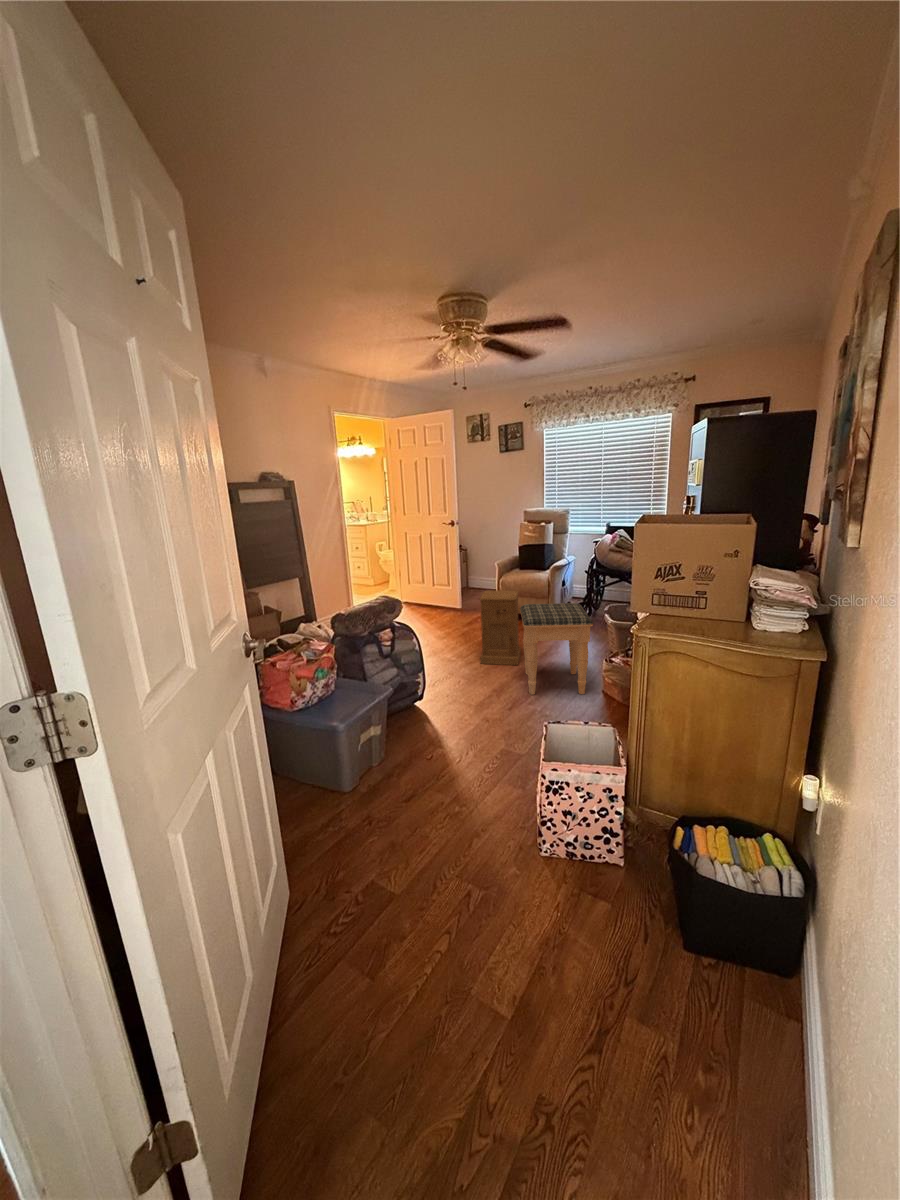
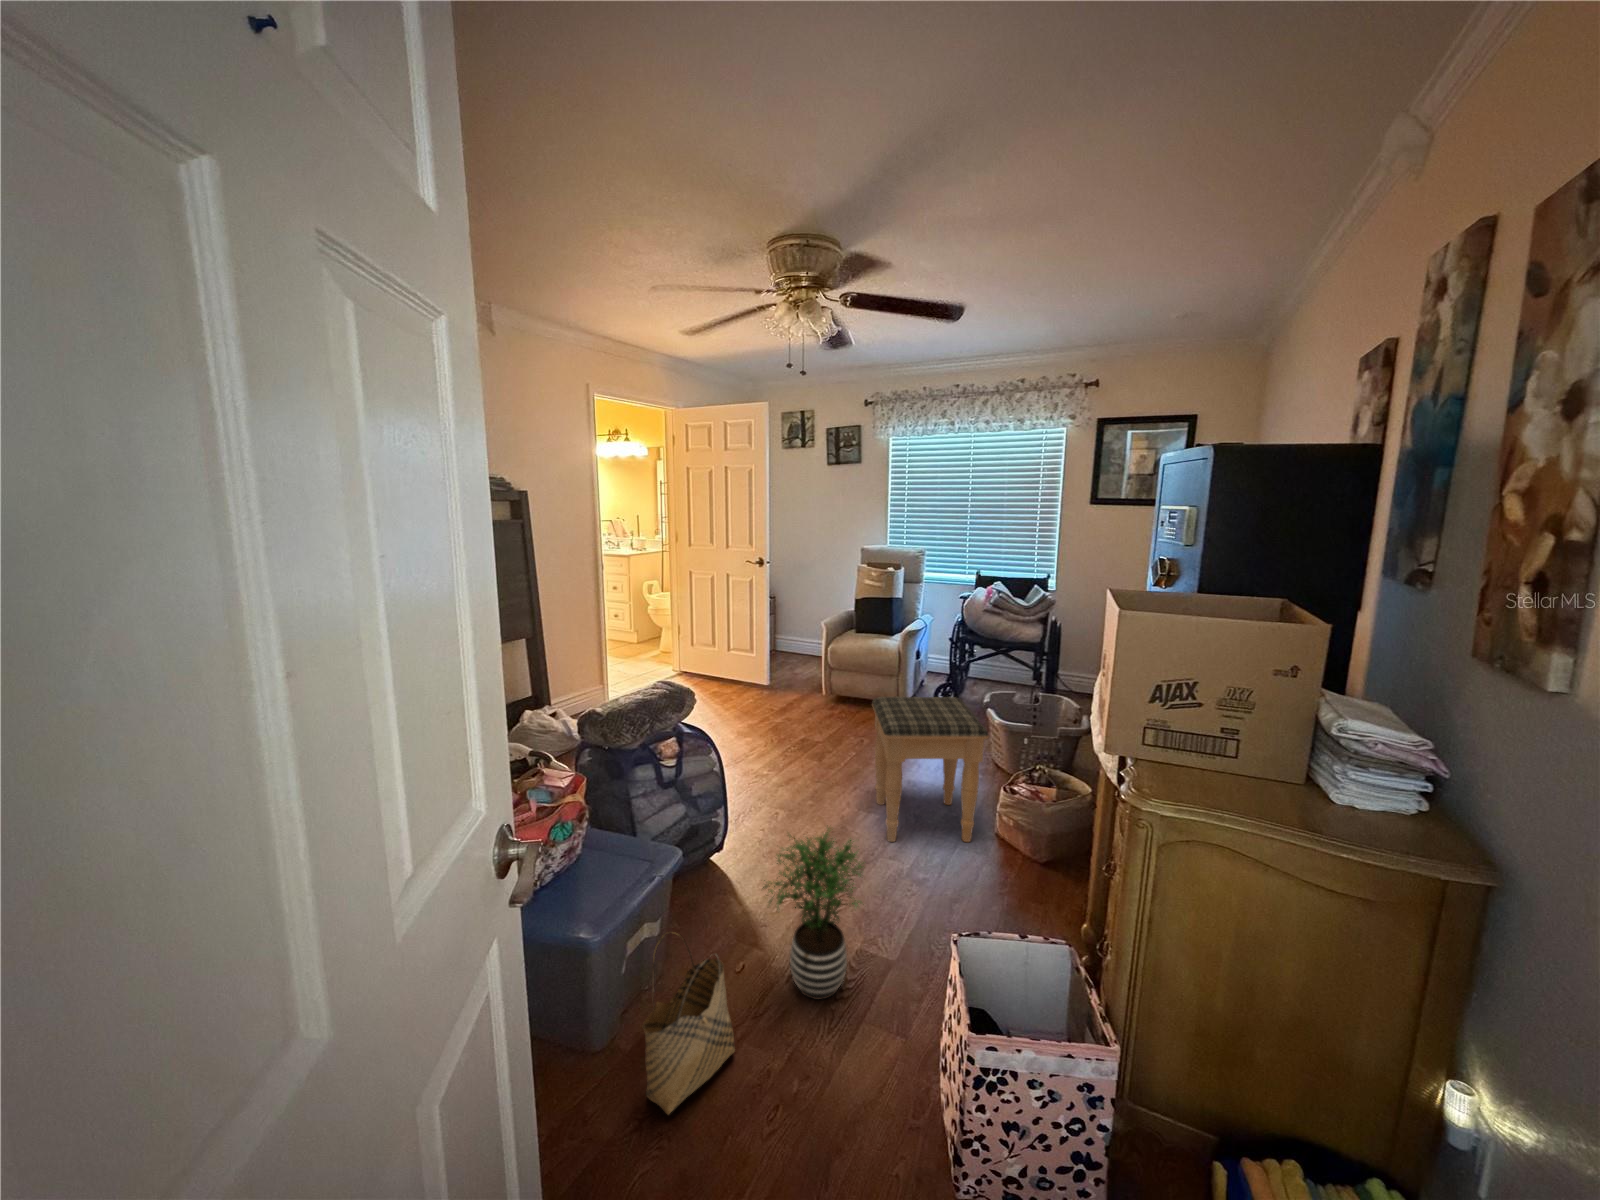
nightstand: present [480,590,521,665] -> none [805,669,865,787]
potted plant: none [437,672,503,771] -> present [763,828,862,1000]
woven basket: none [369,724,424,818] -> present [642,932,735,1114]

